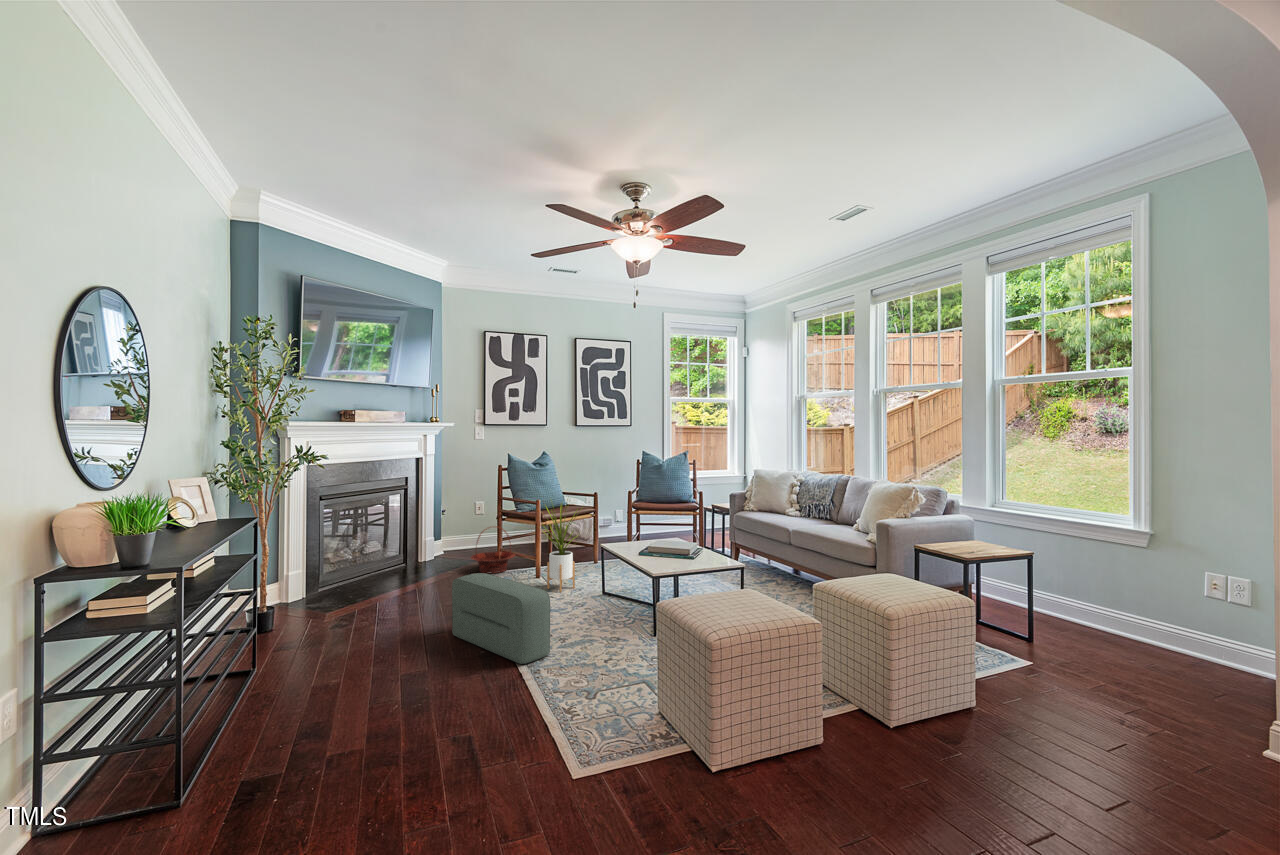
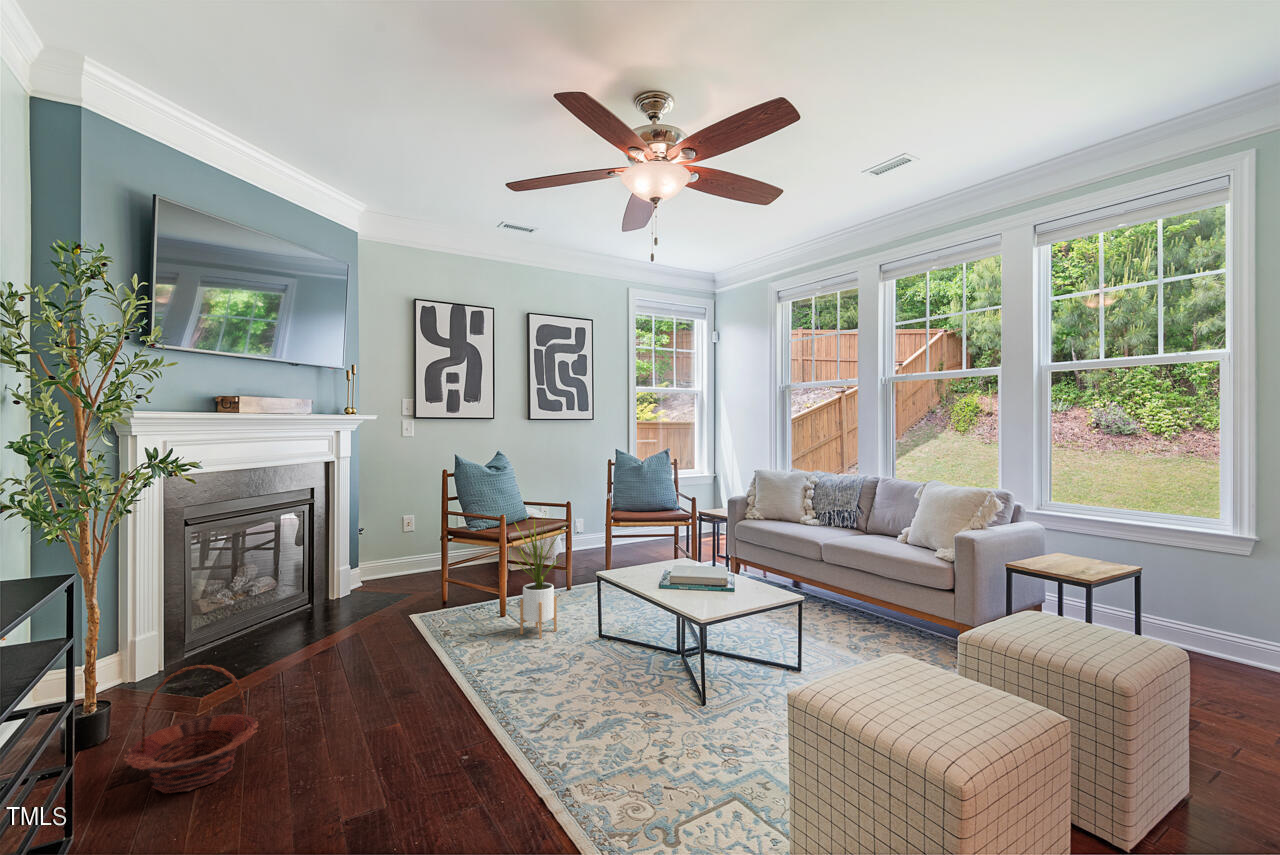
basket: present [471,527,515,573] -> present [124,665,258,793]
pouf: present [452,573,550,664] -> none [409,629,570,772]

